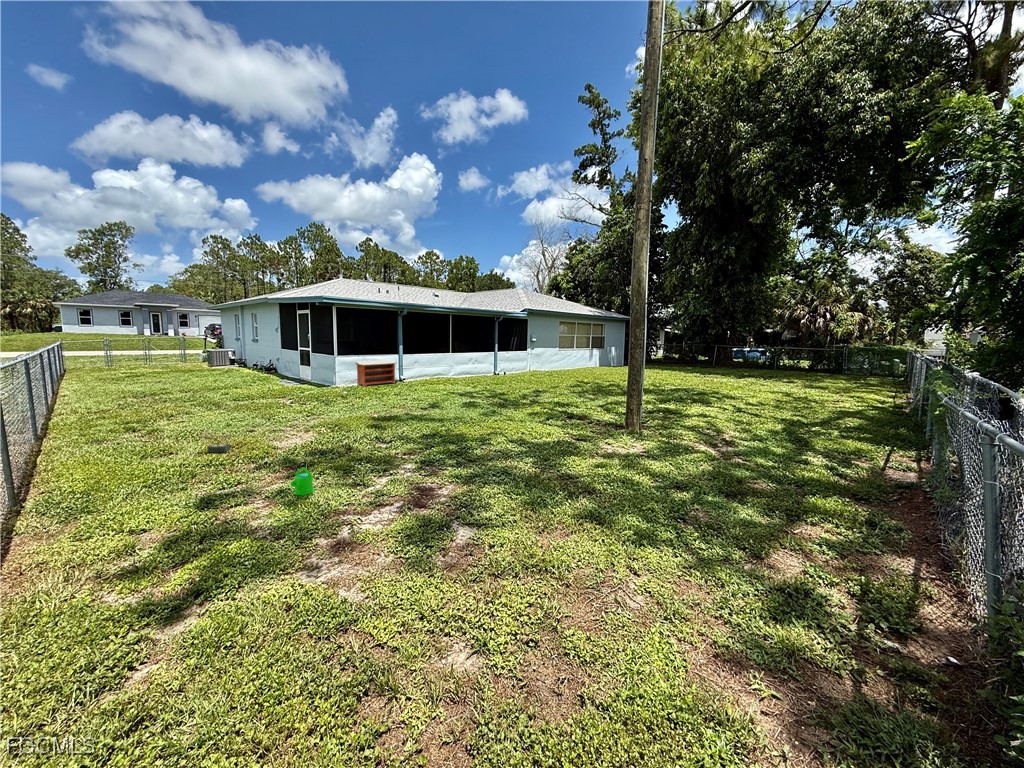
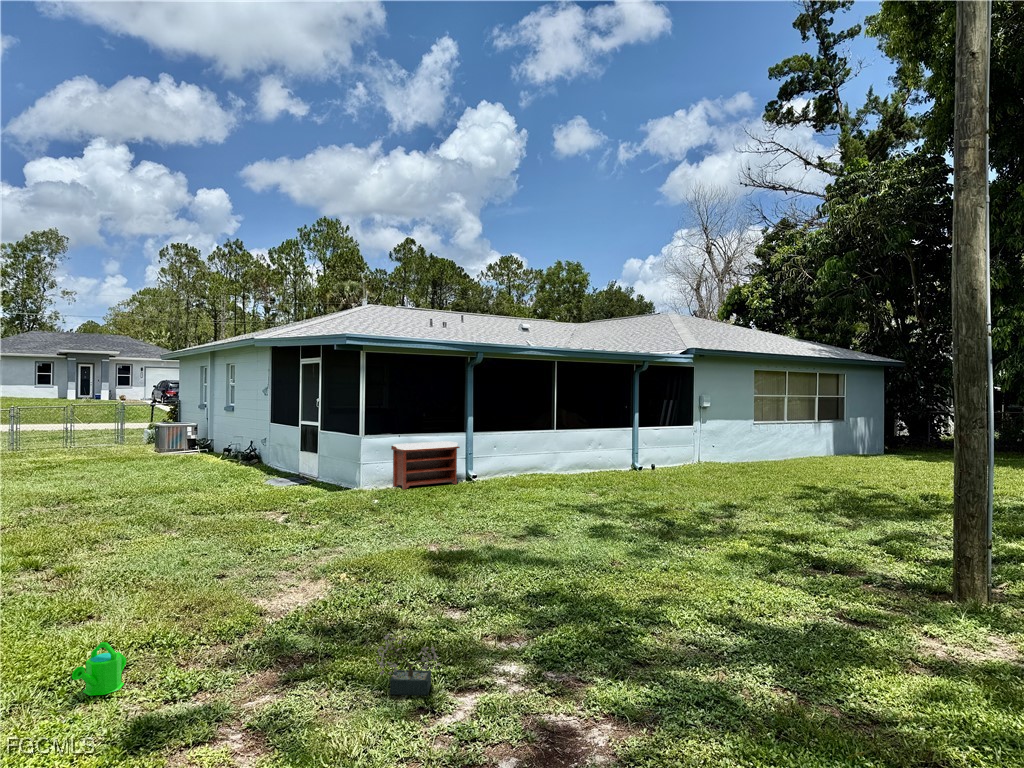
decorative plant: present [202,429,232,453] -> present [376,632,441,695]
watering can: present [290,468,315,495] -> present [72,642,127,696]

